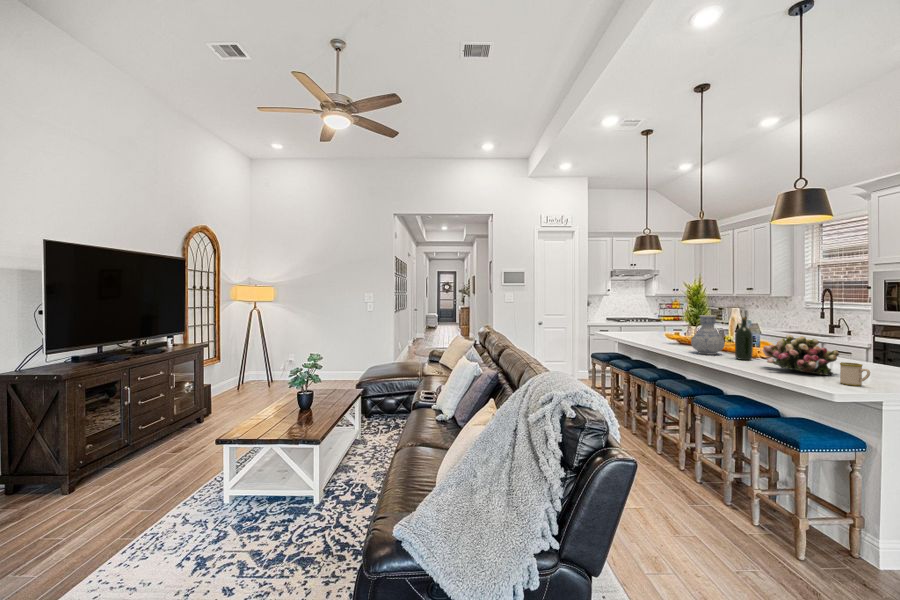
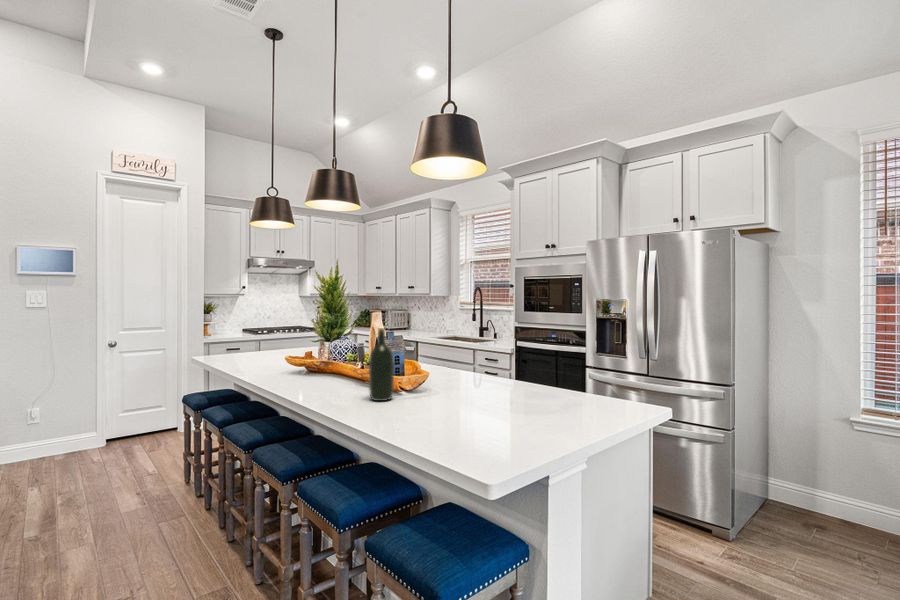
vase: present [691,315,725,355] -> none [310,325,359,394]
flower arrangement: present [763,335,839,375] -> none [401,357,499,425]
mug: present [840,362,871,386] -> none [503,406,542,450]

